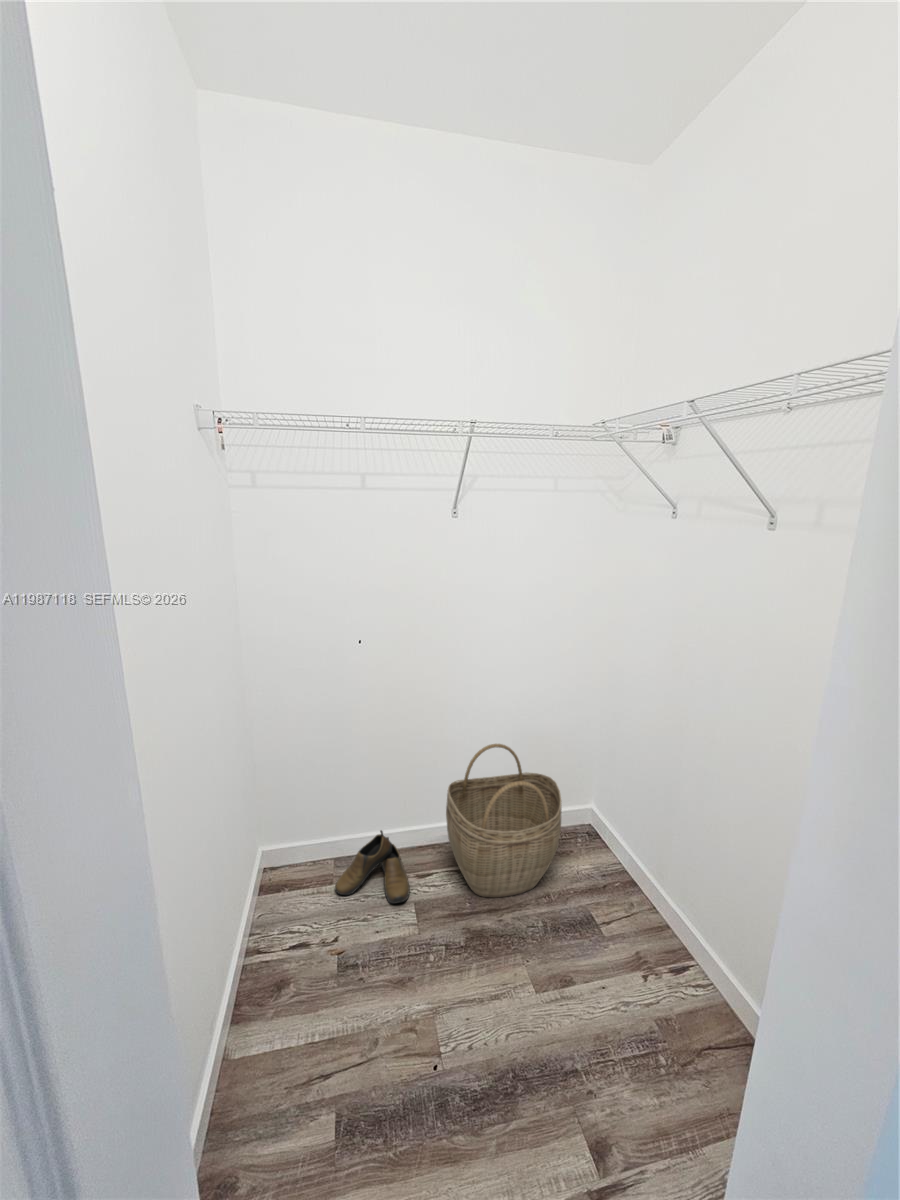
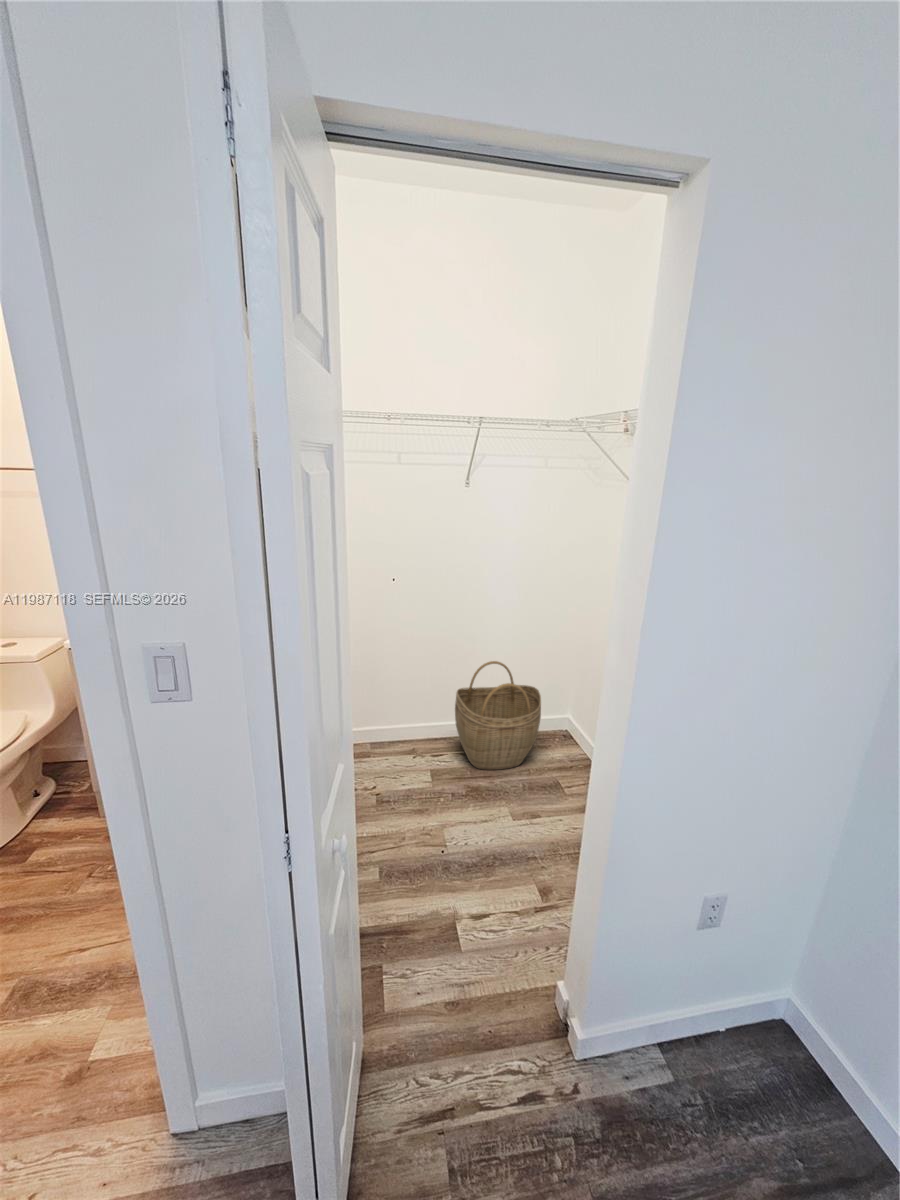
shoe: present [335,830,410,903] -> none [372,720,427,770]

